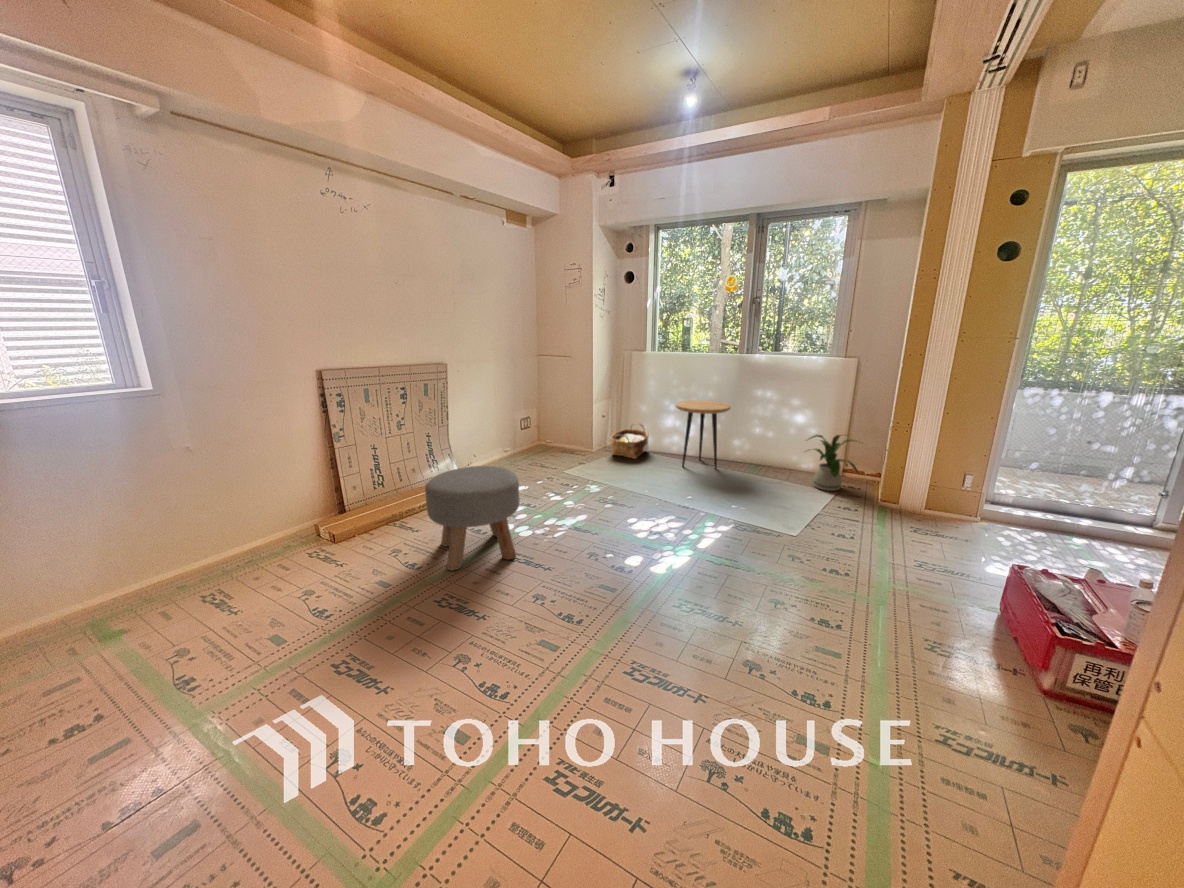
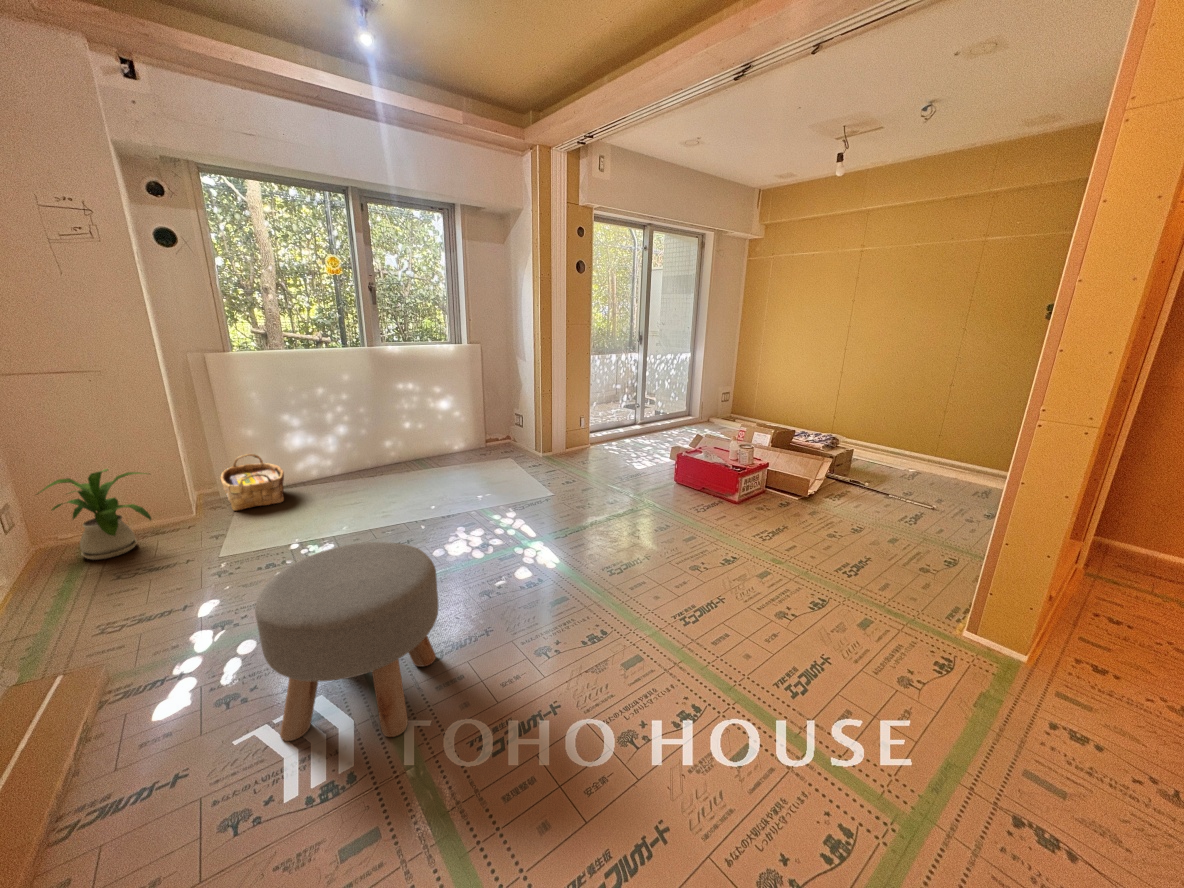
side table: present [676,400,731,469] -> none [325,402,397,488]
house plant: present [809,434,858,491] -> present [38,469,151,560]

